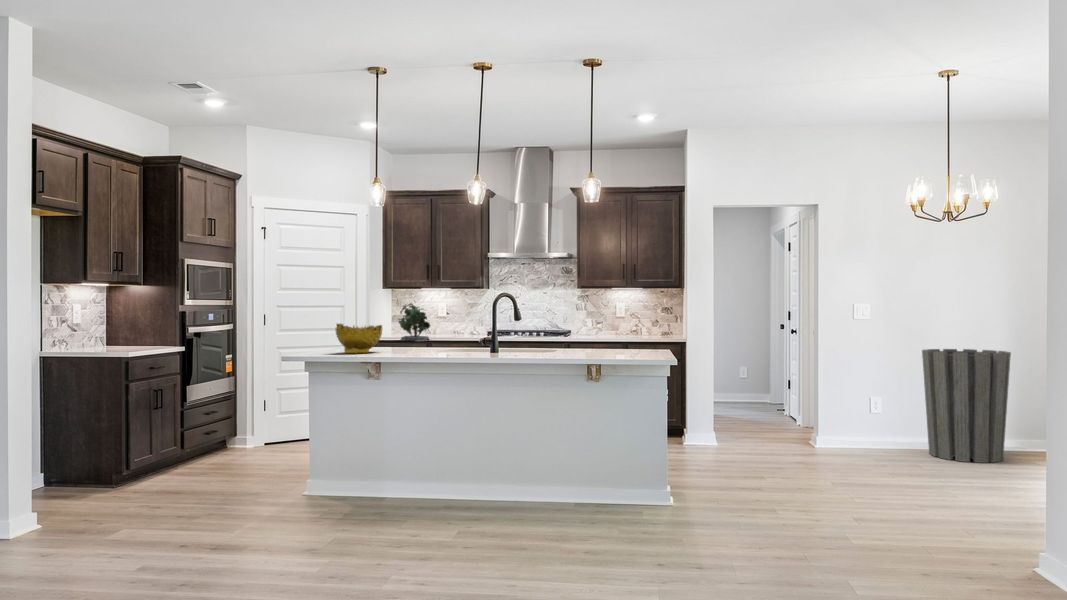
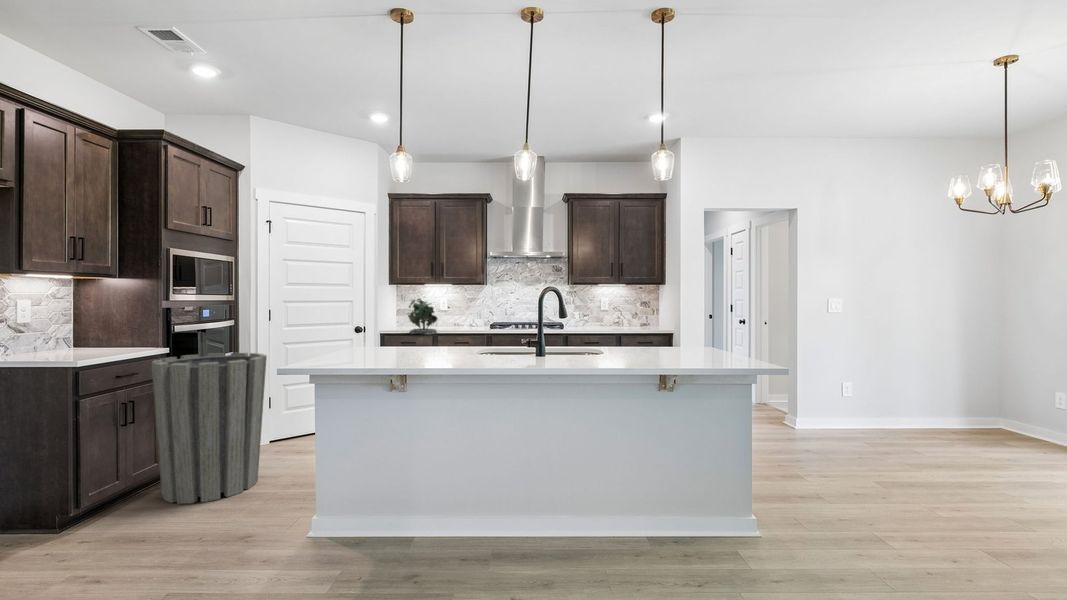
decorative bowl: present [336,324,382,353] -> none [349,323,405,358]
trash can: present [922,349,1011,463] -> present [151,353,267,504]

